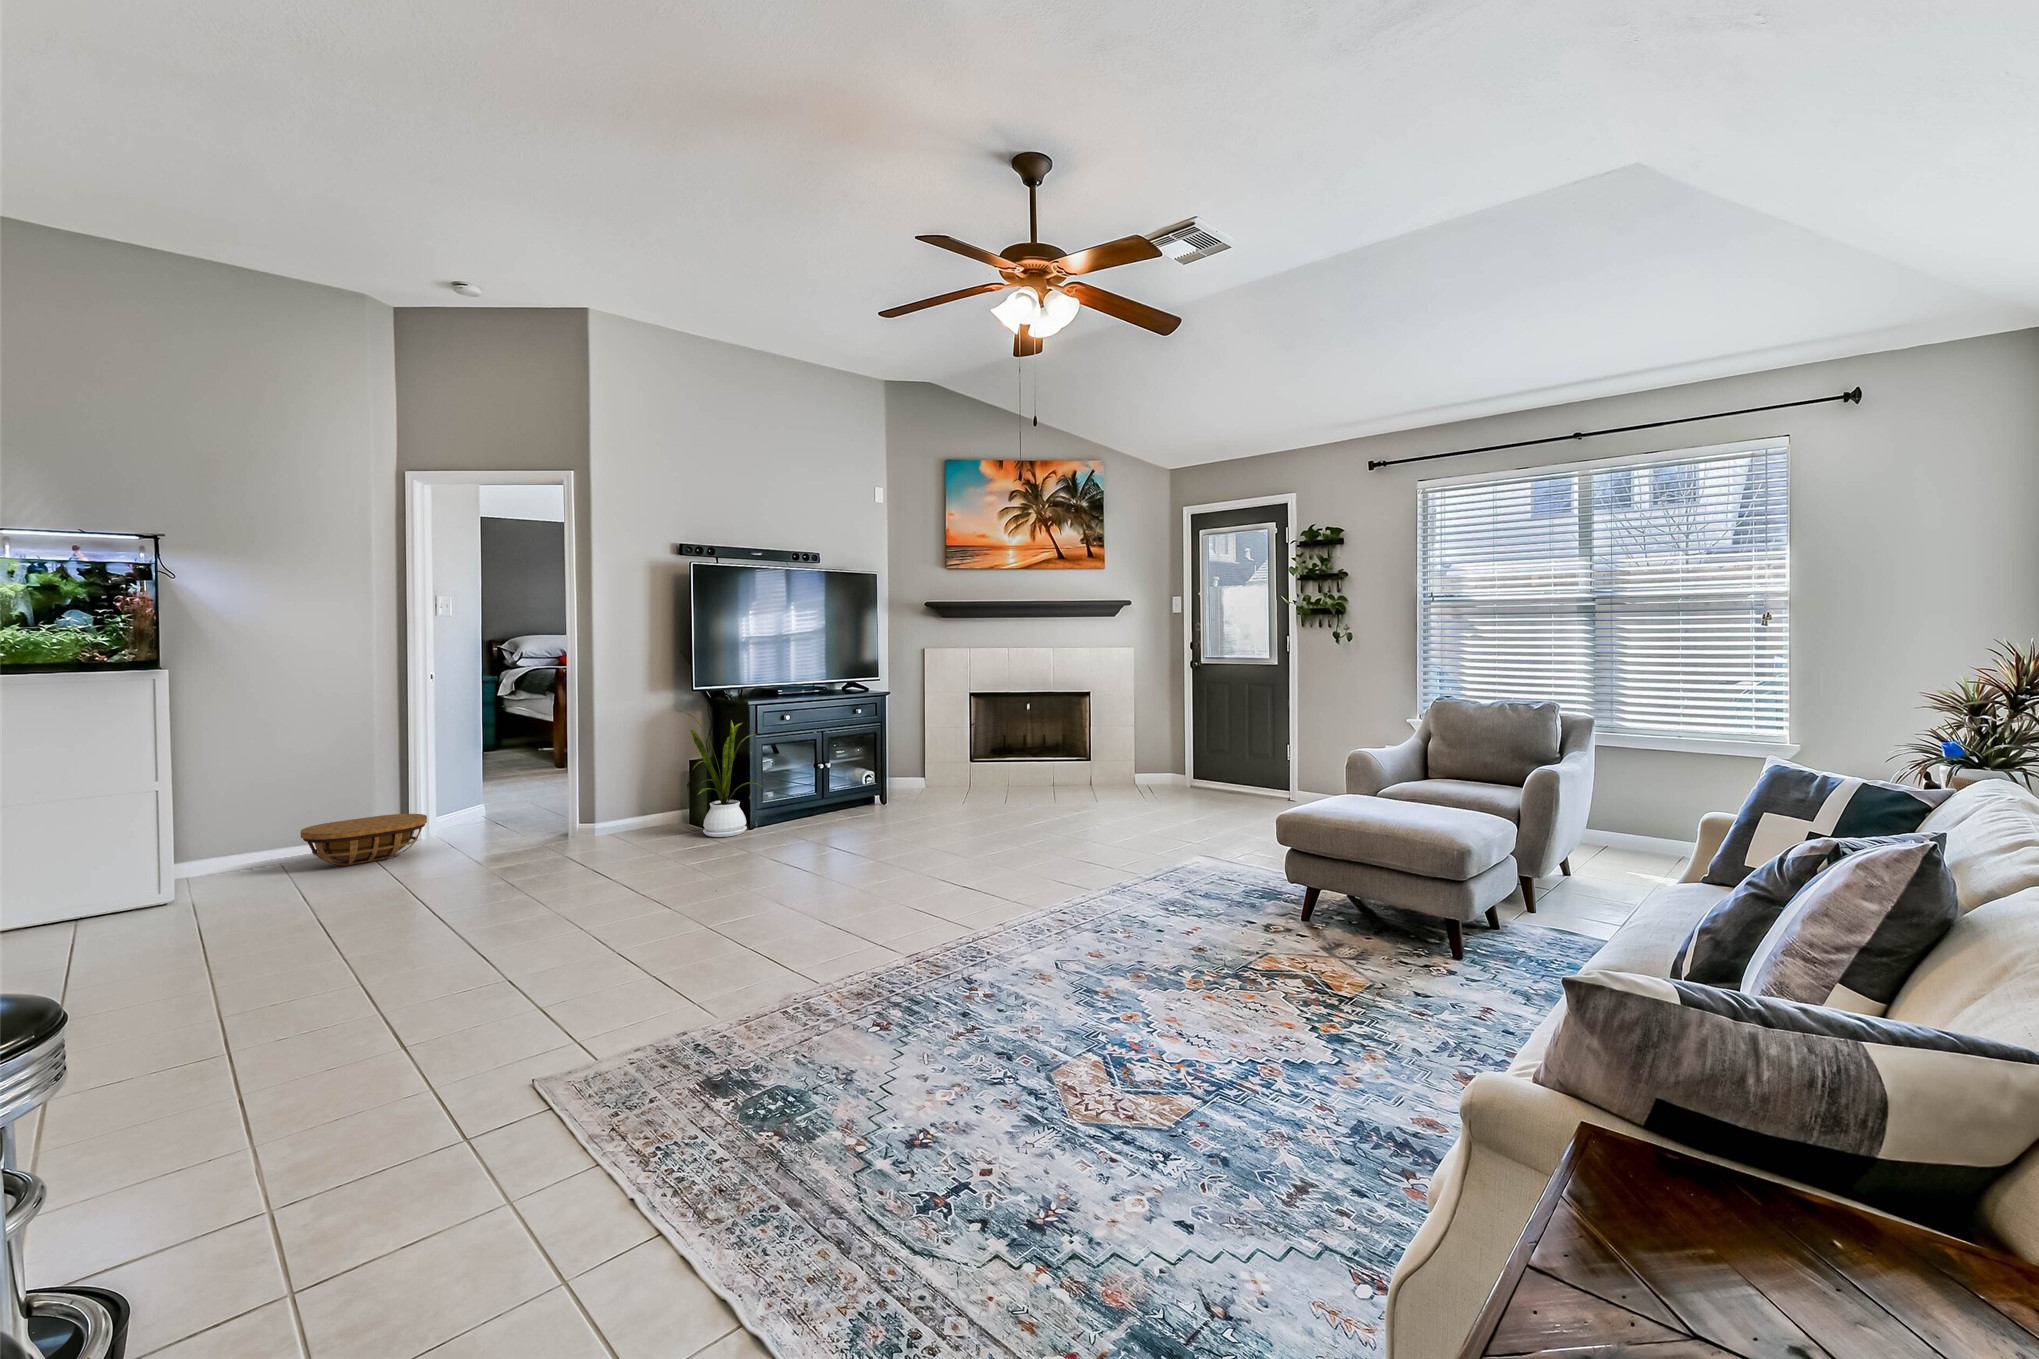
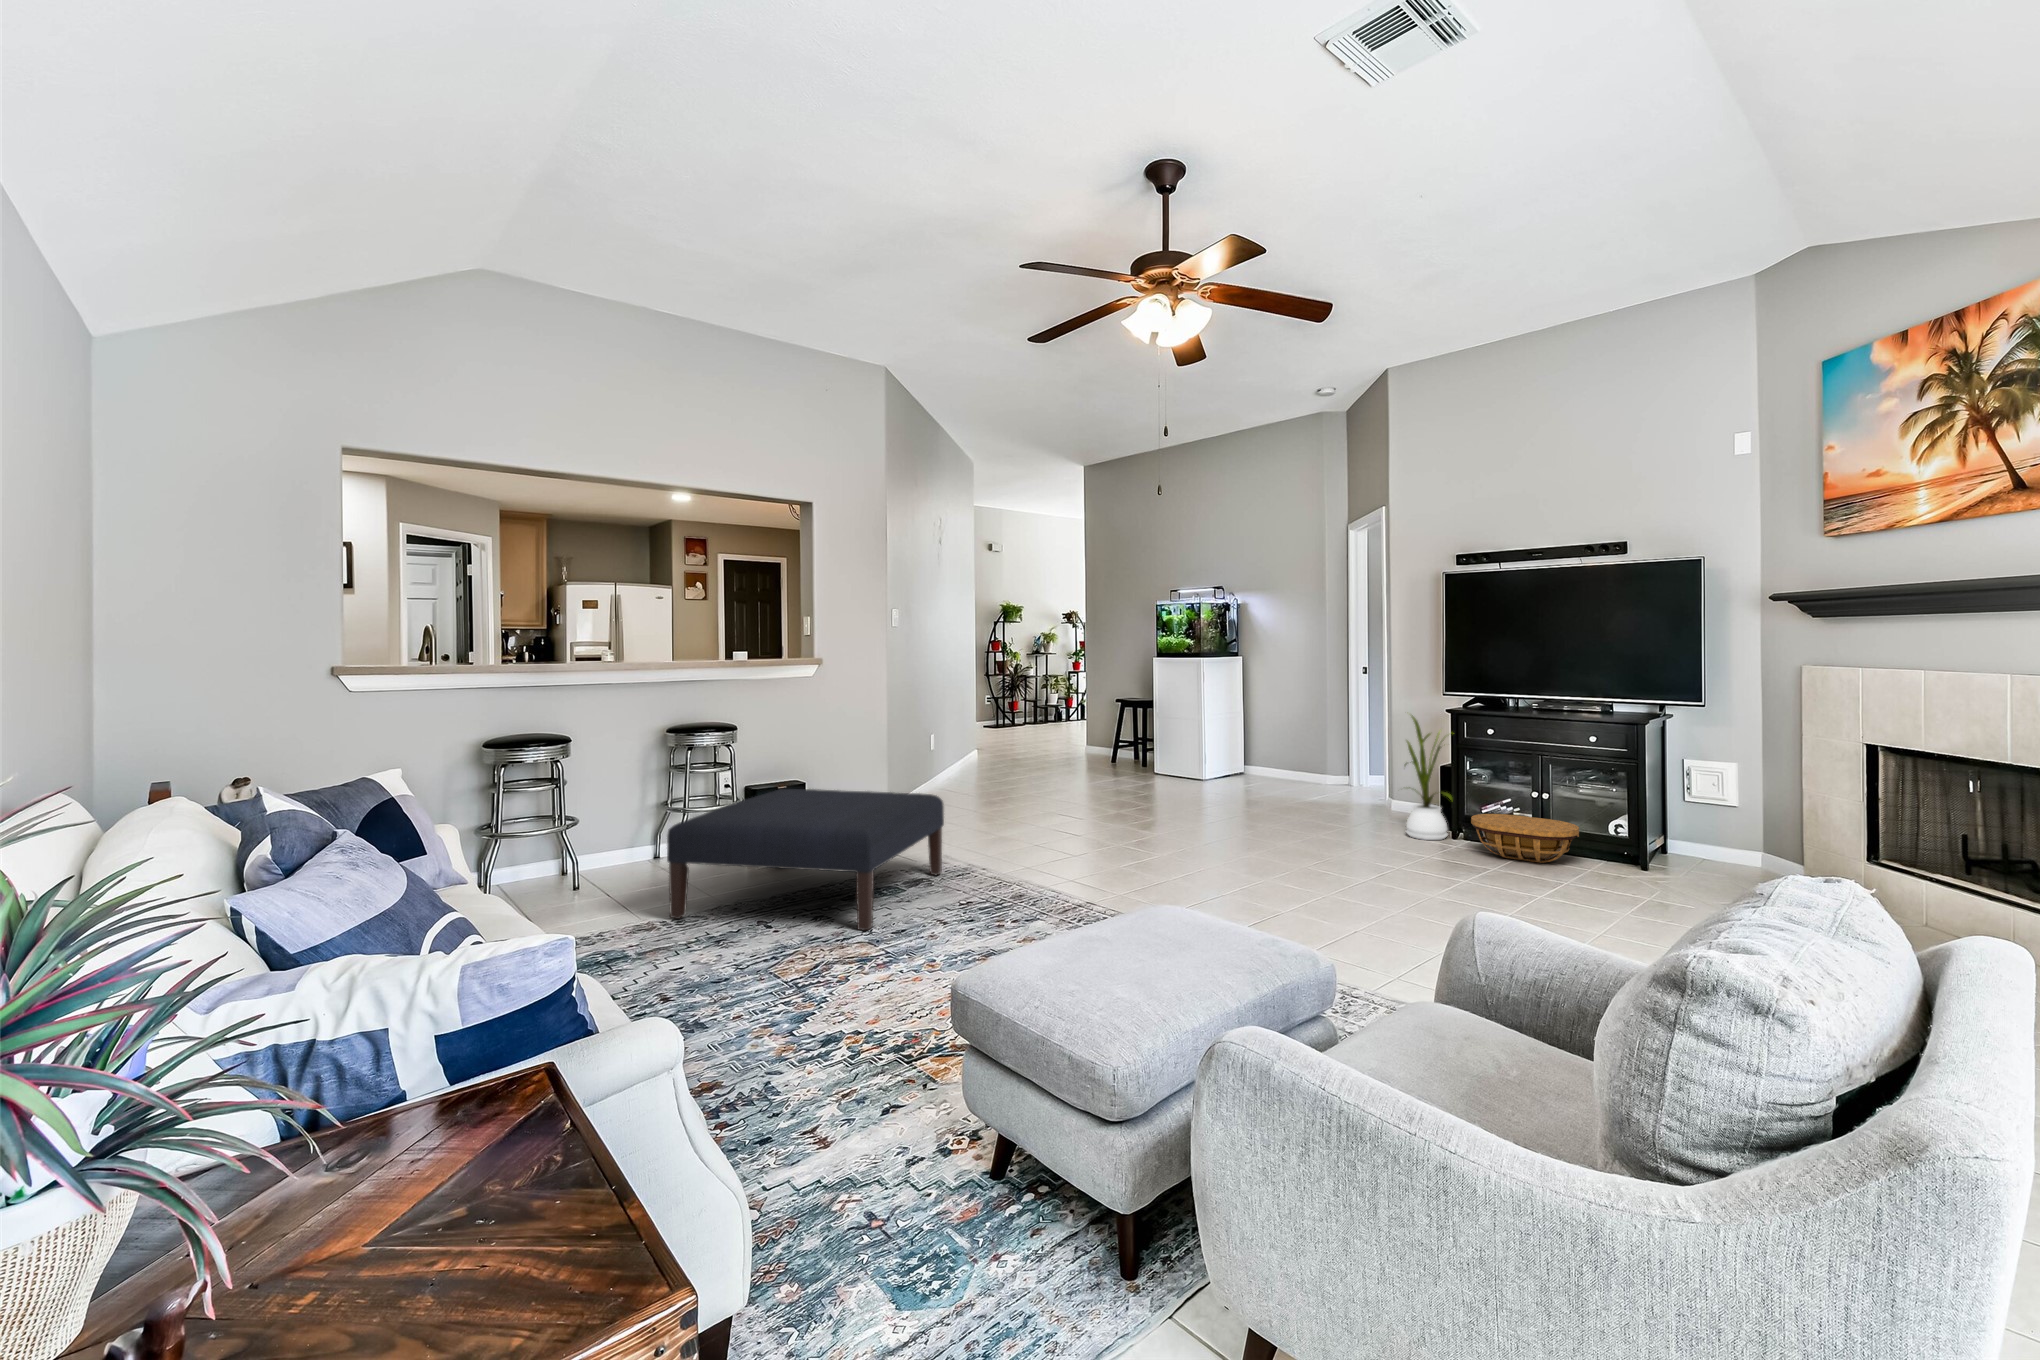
basket: present [301,814,427,866] -> present [1471,814,1579,863]
ottoman: none [455,913,1020,1303] -> present [667,789,944,931]

